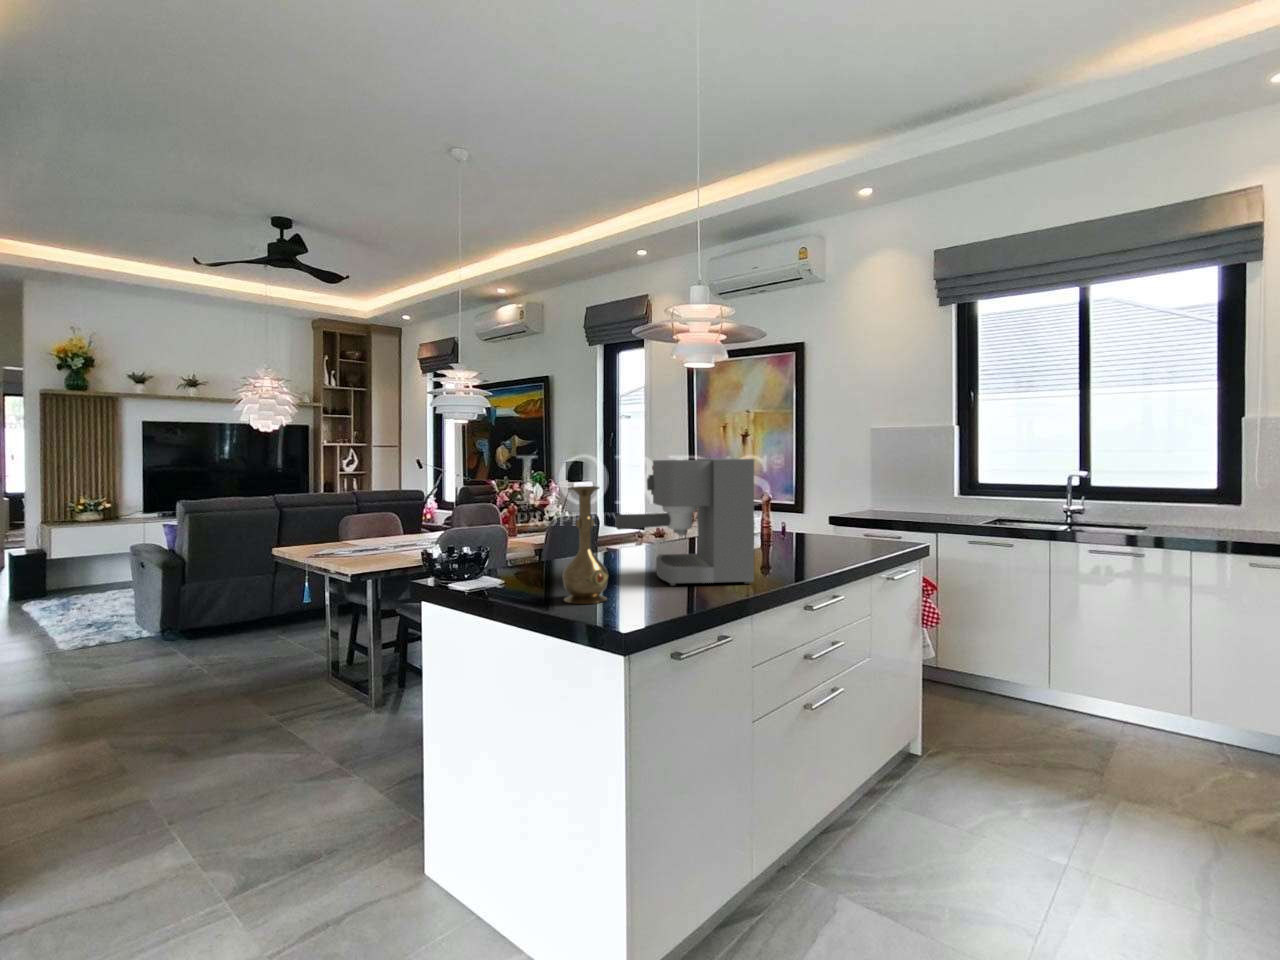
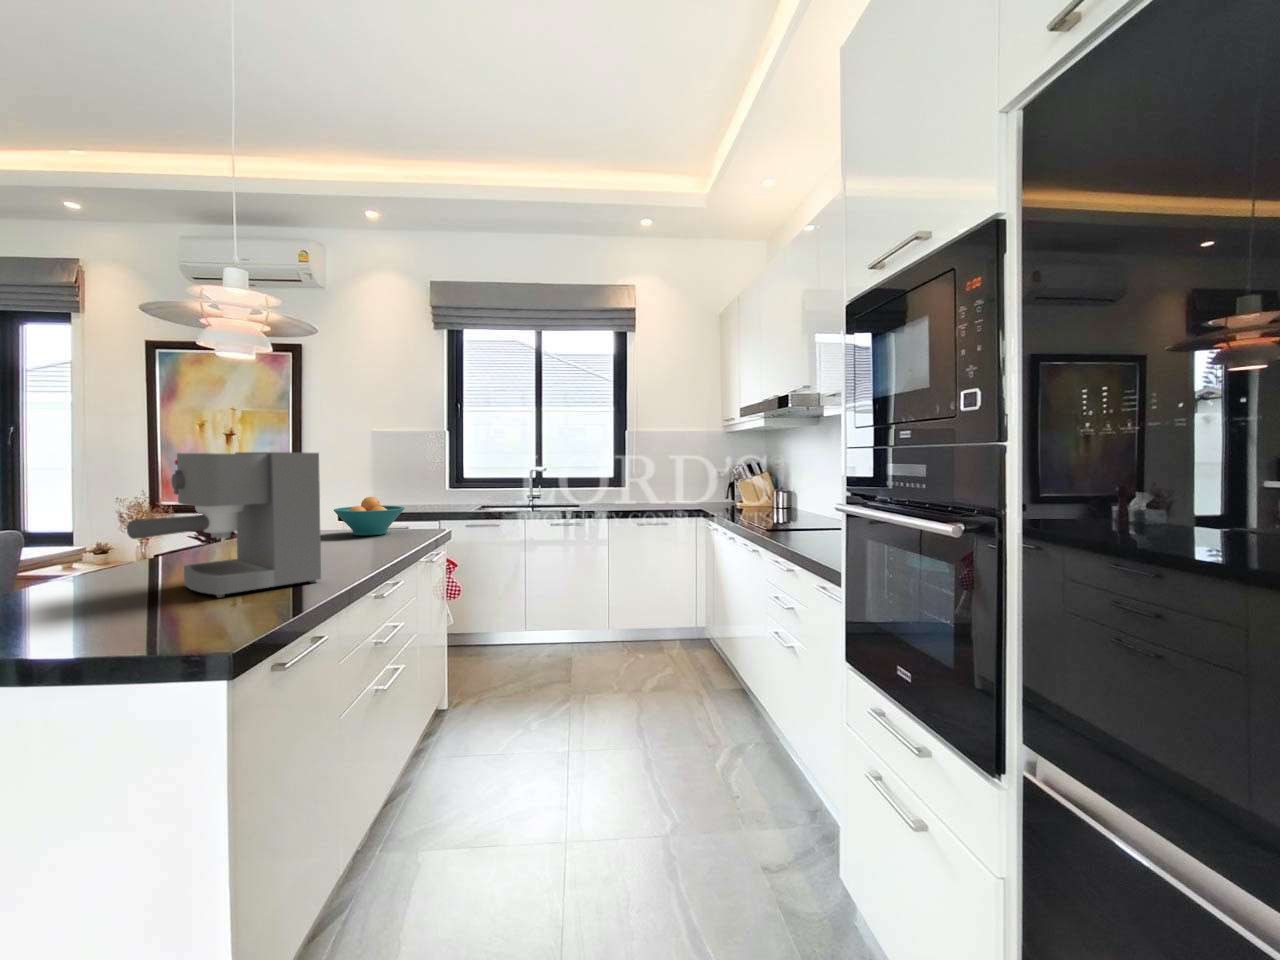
vase: present [562,486,608,604] -> none [56,484,138,641]
fruit bowl: none [804,501,876,543] -> present [334,497,405,536]

